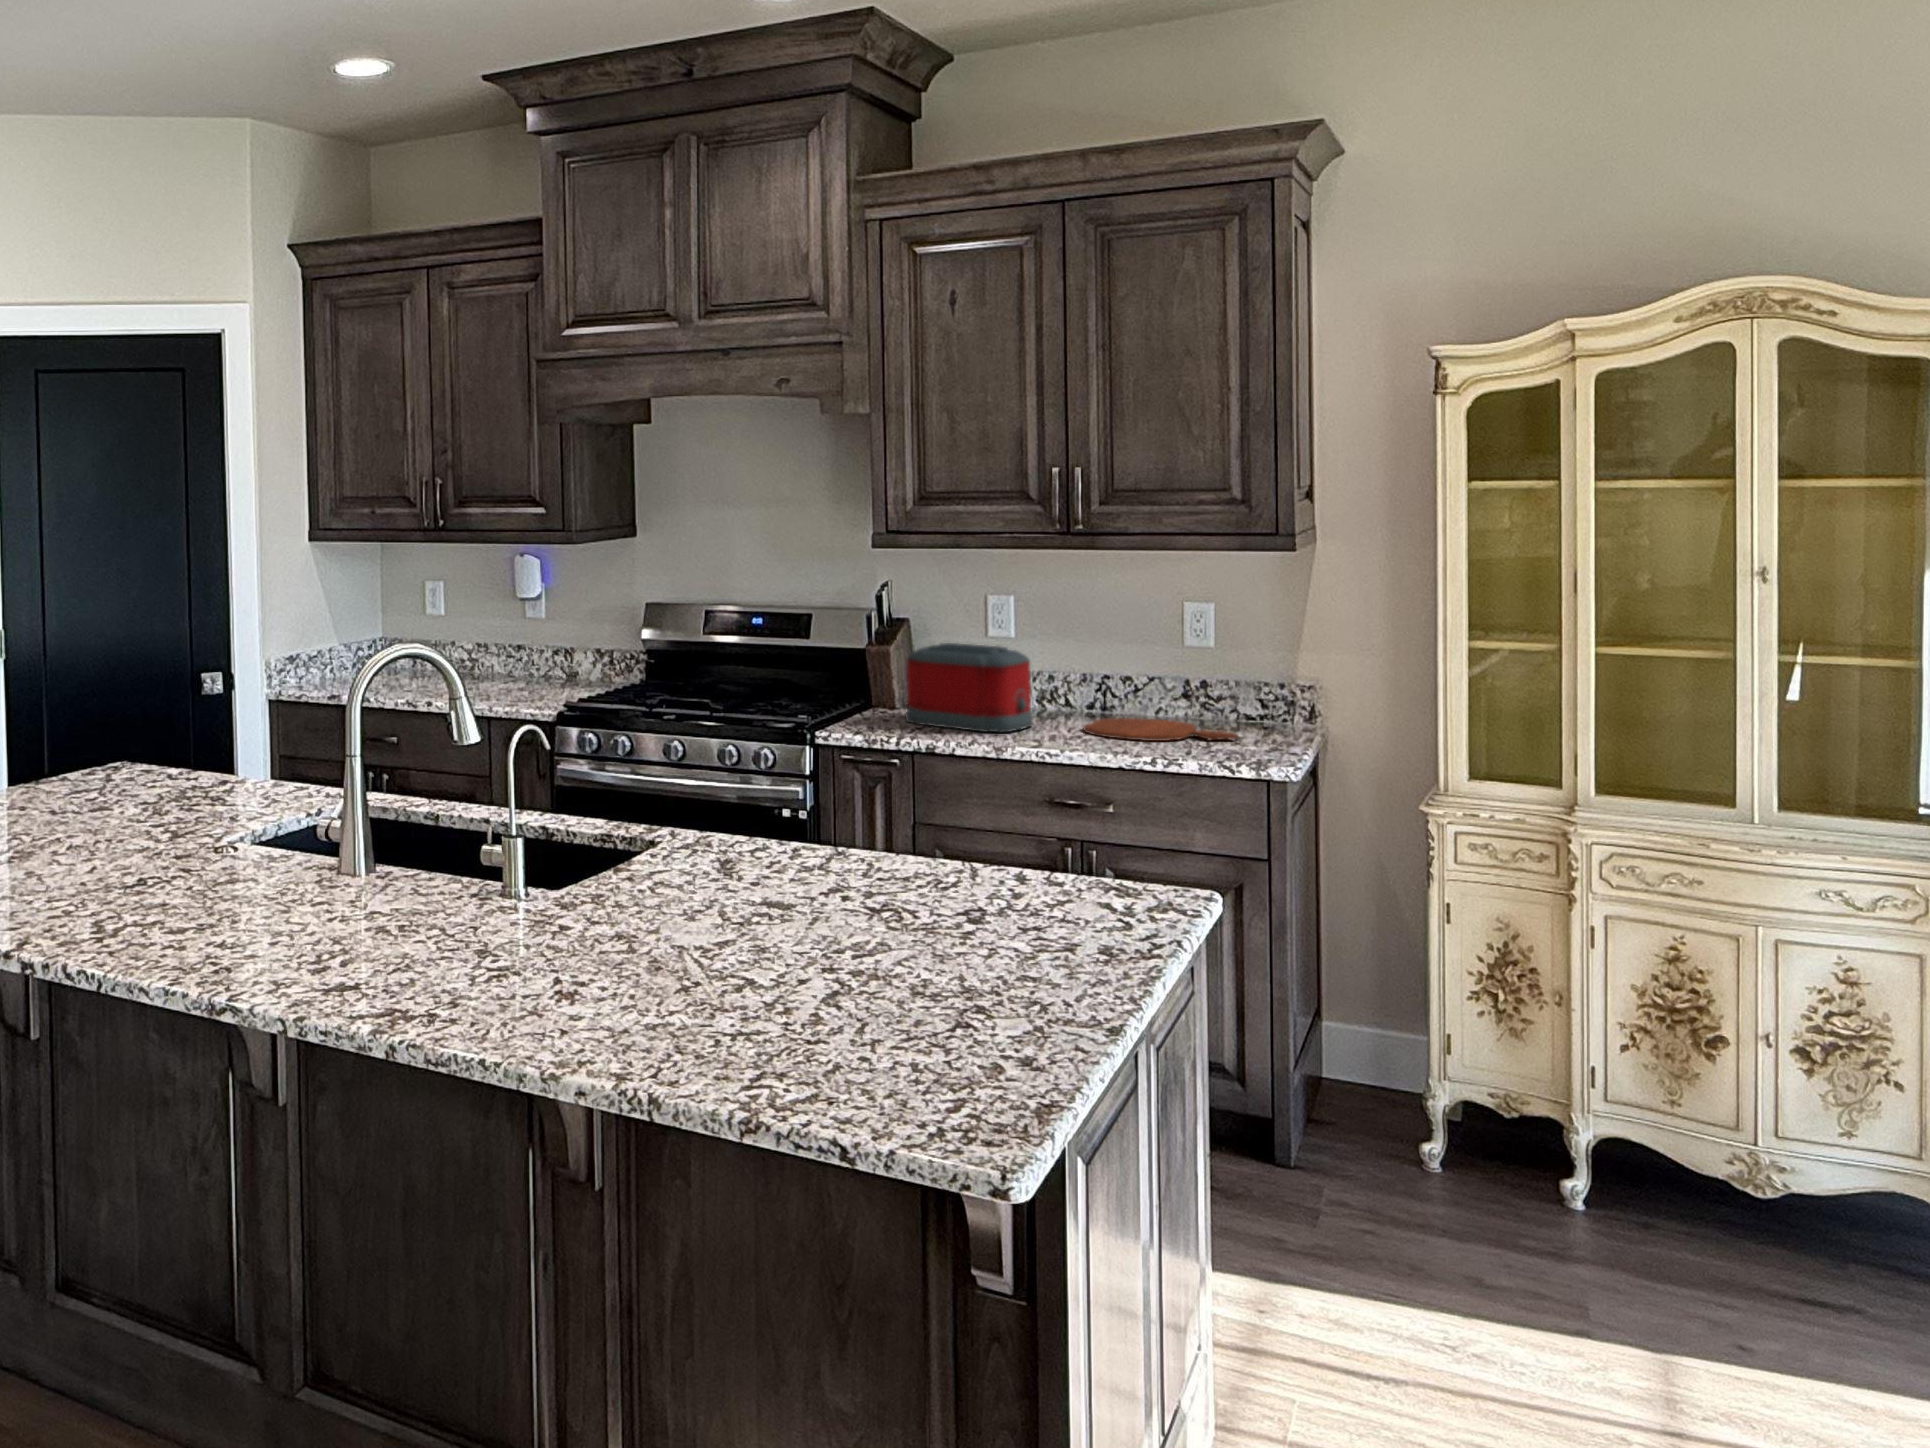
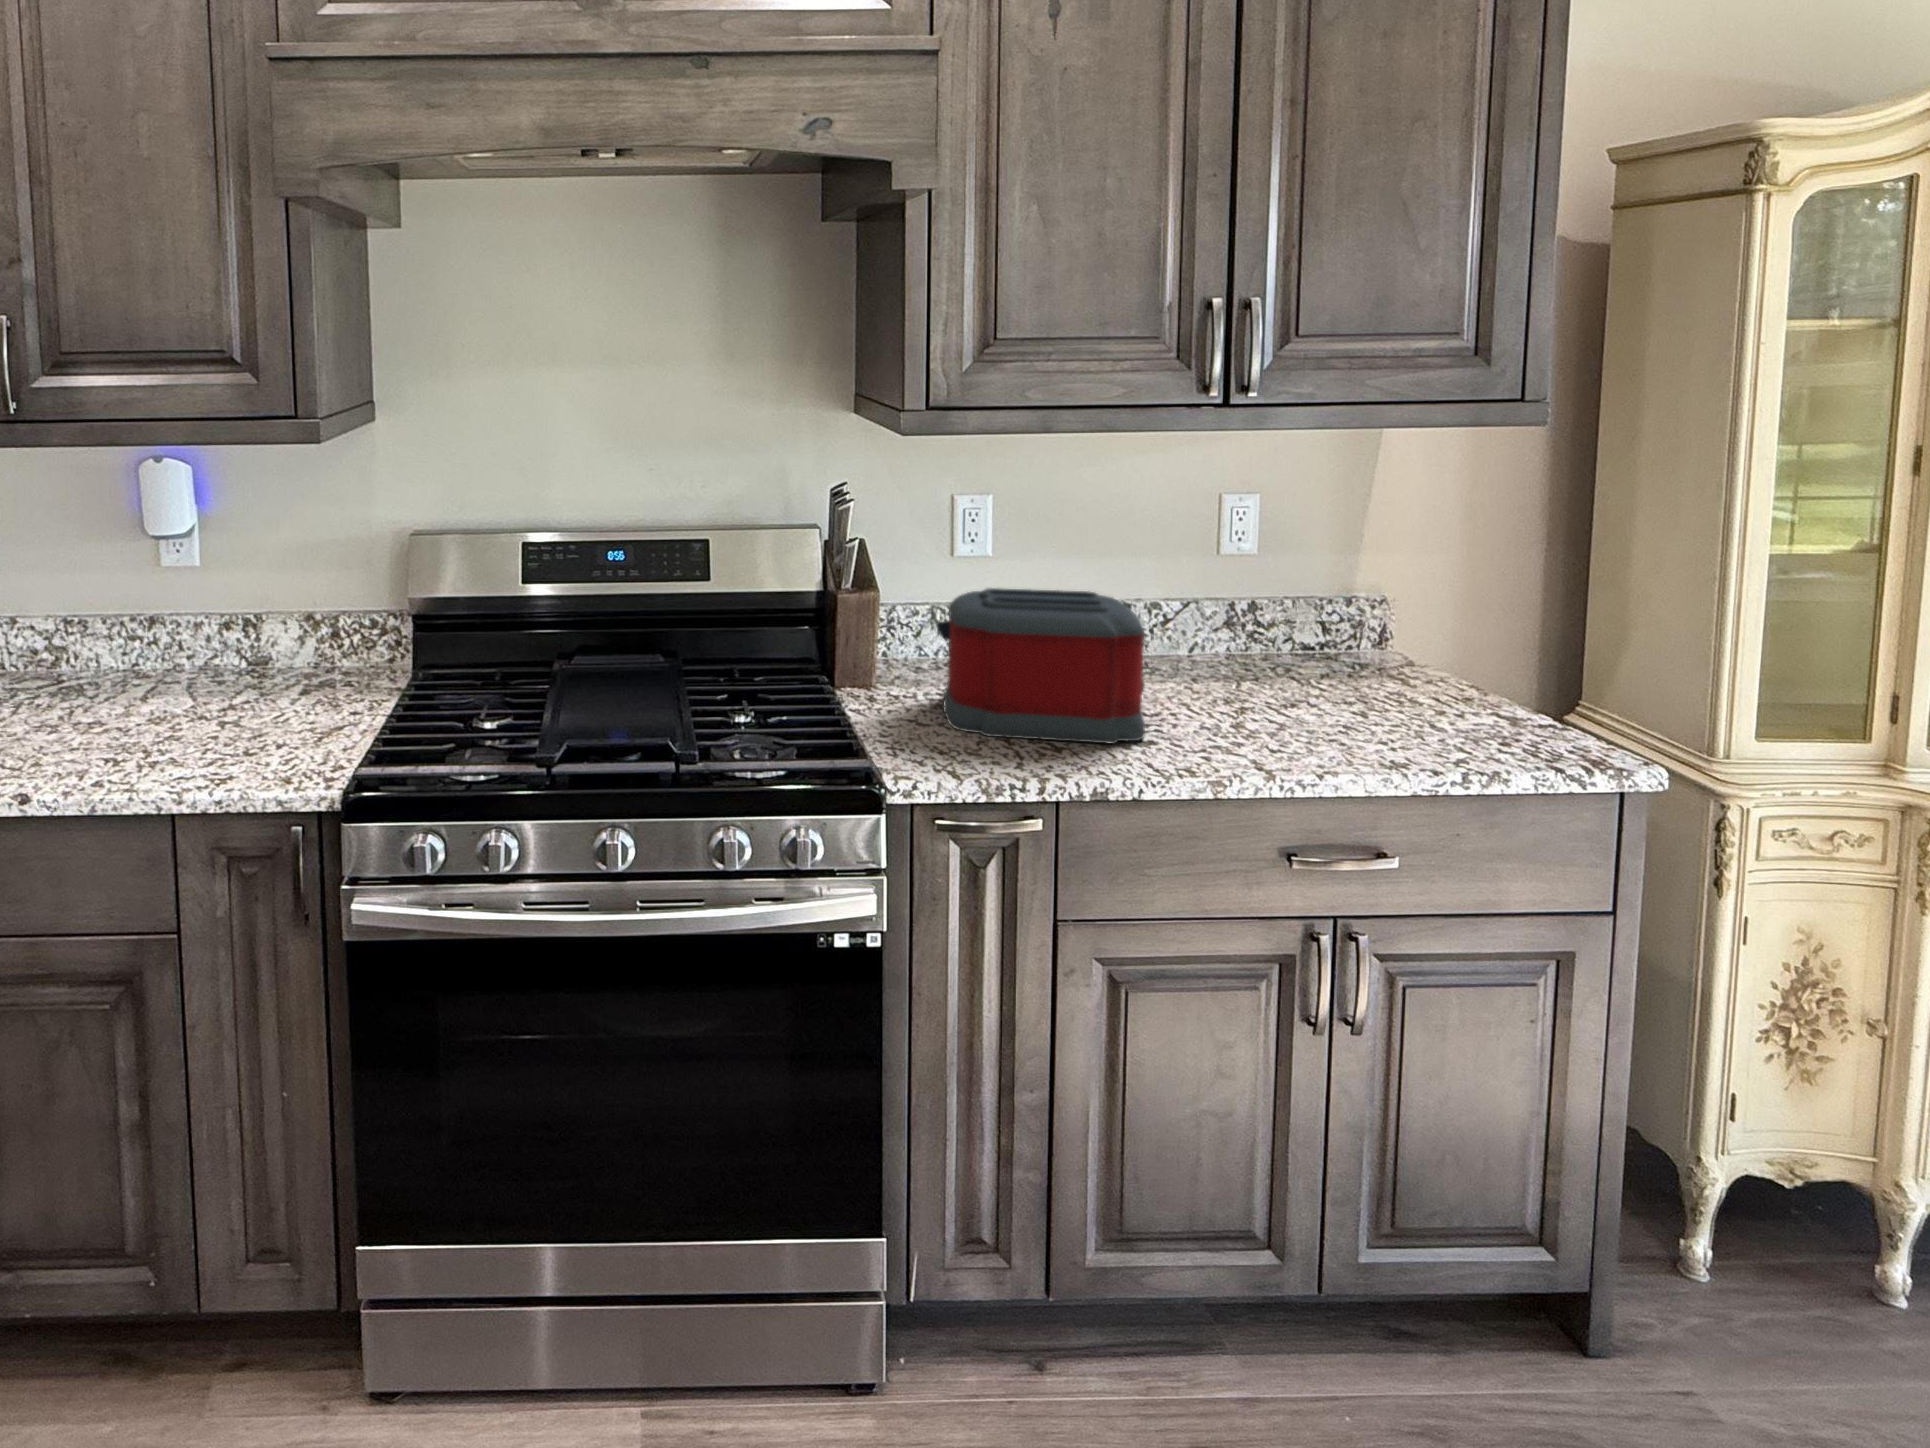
cutting board: present [1083,718,1237,741] -> none [1166,665,1391,724]

